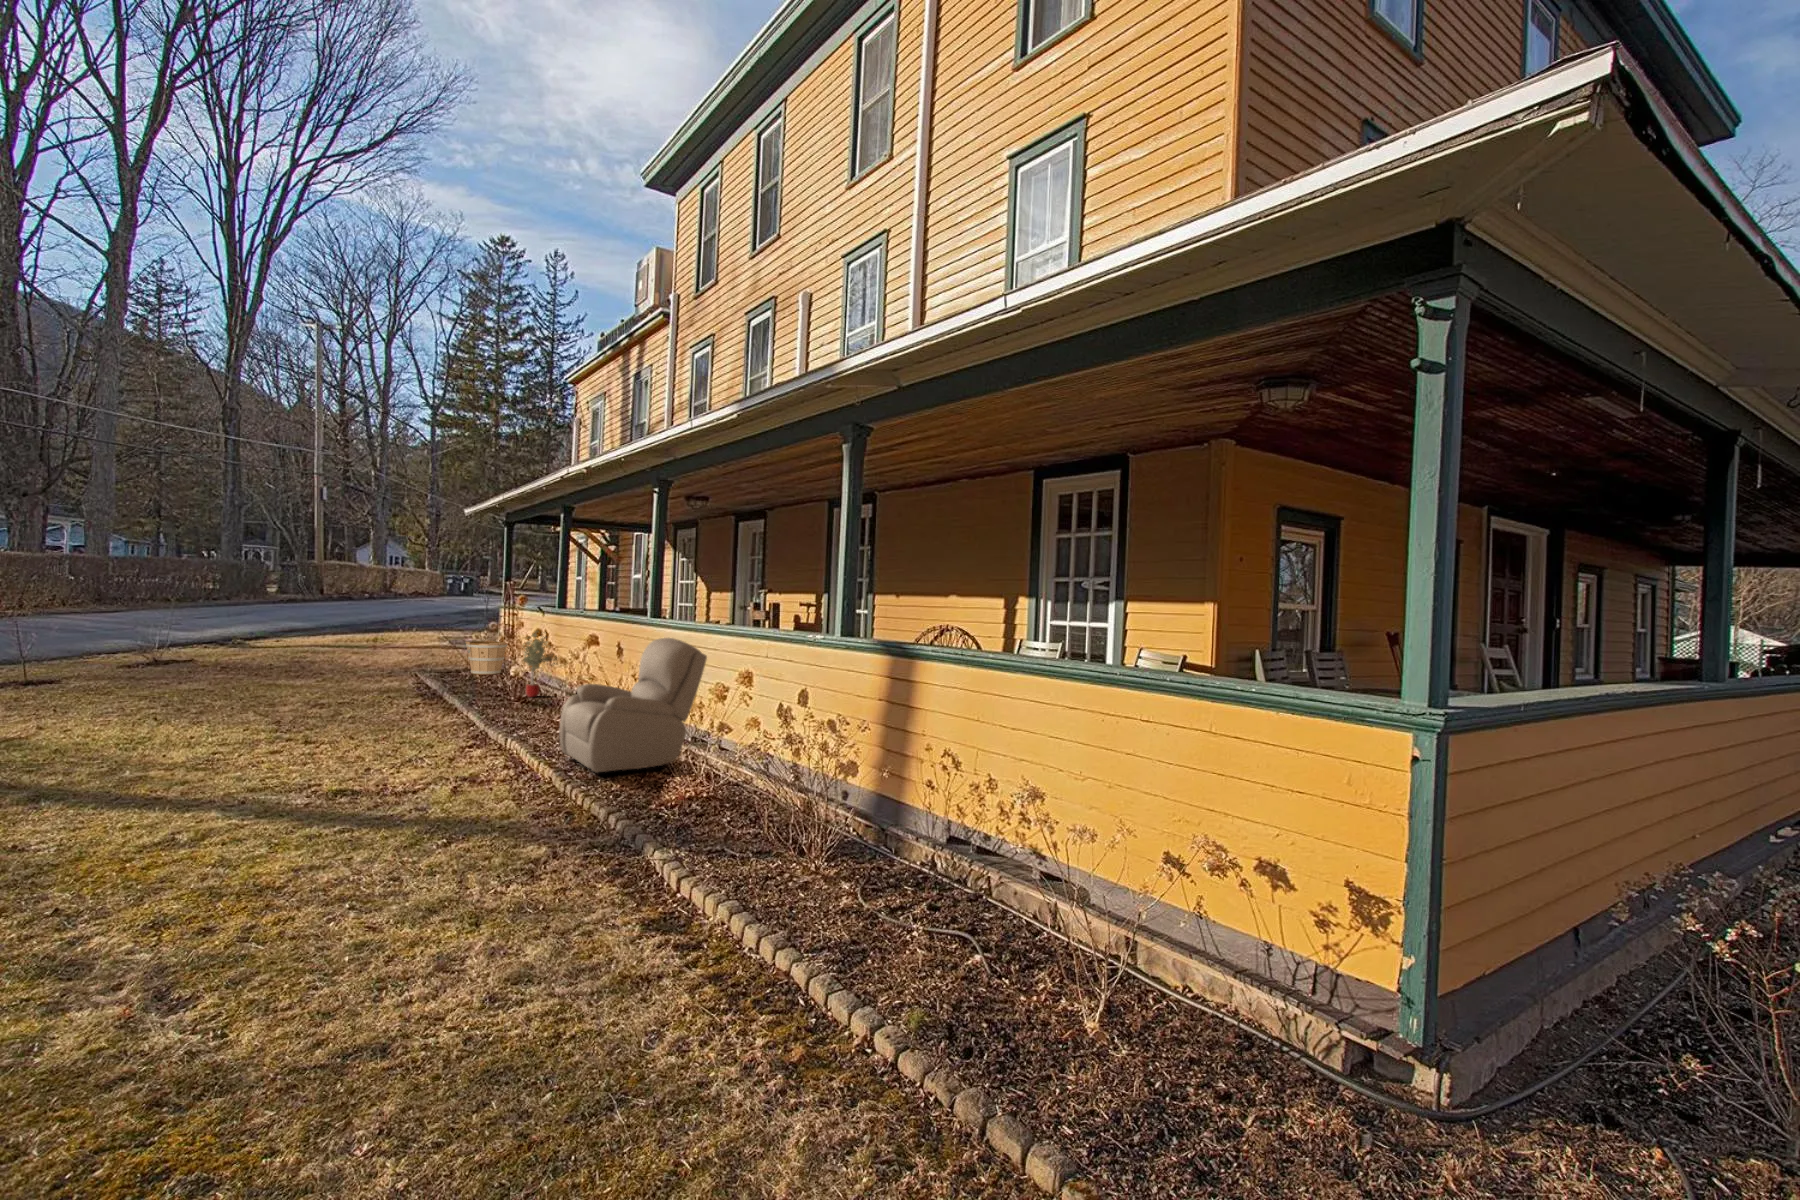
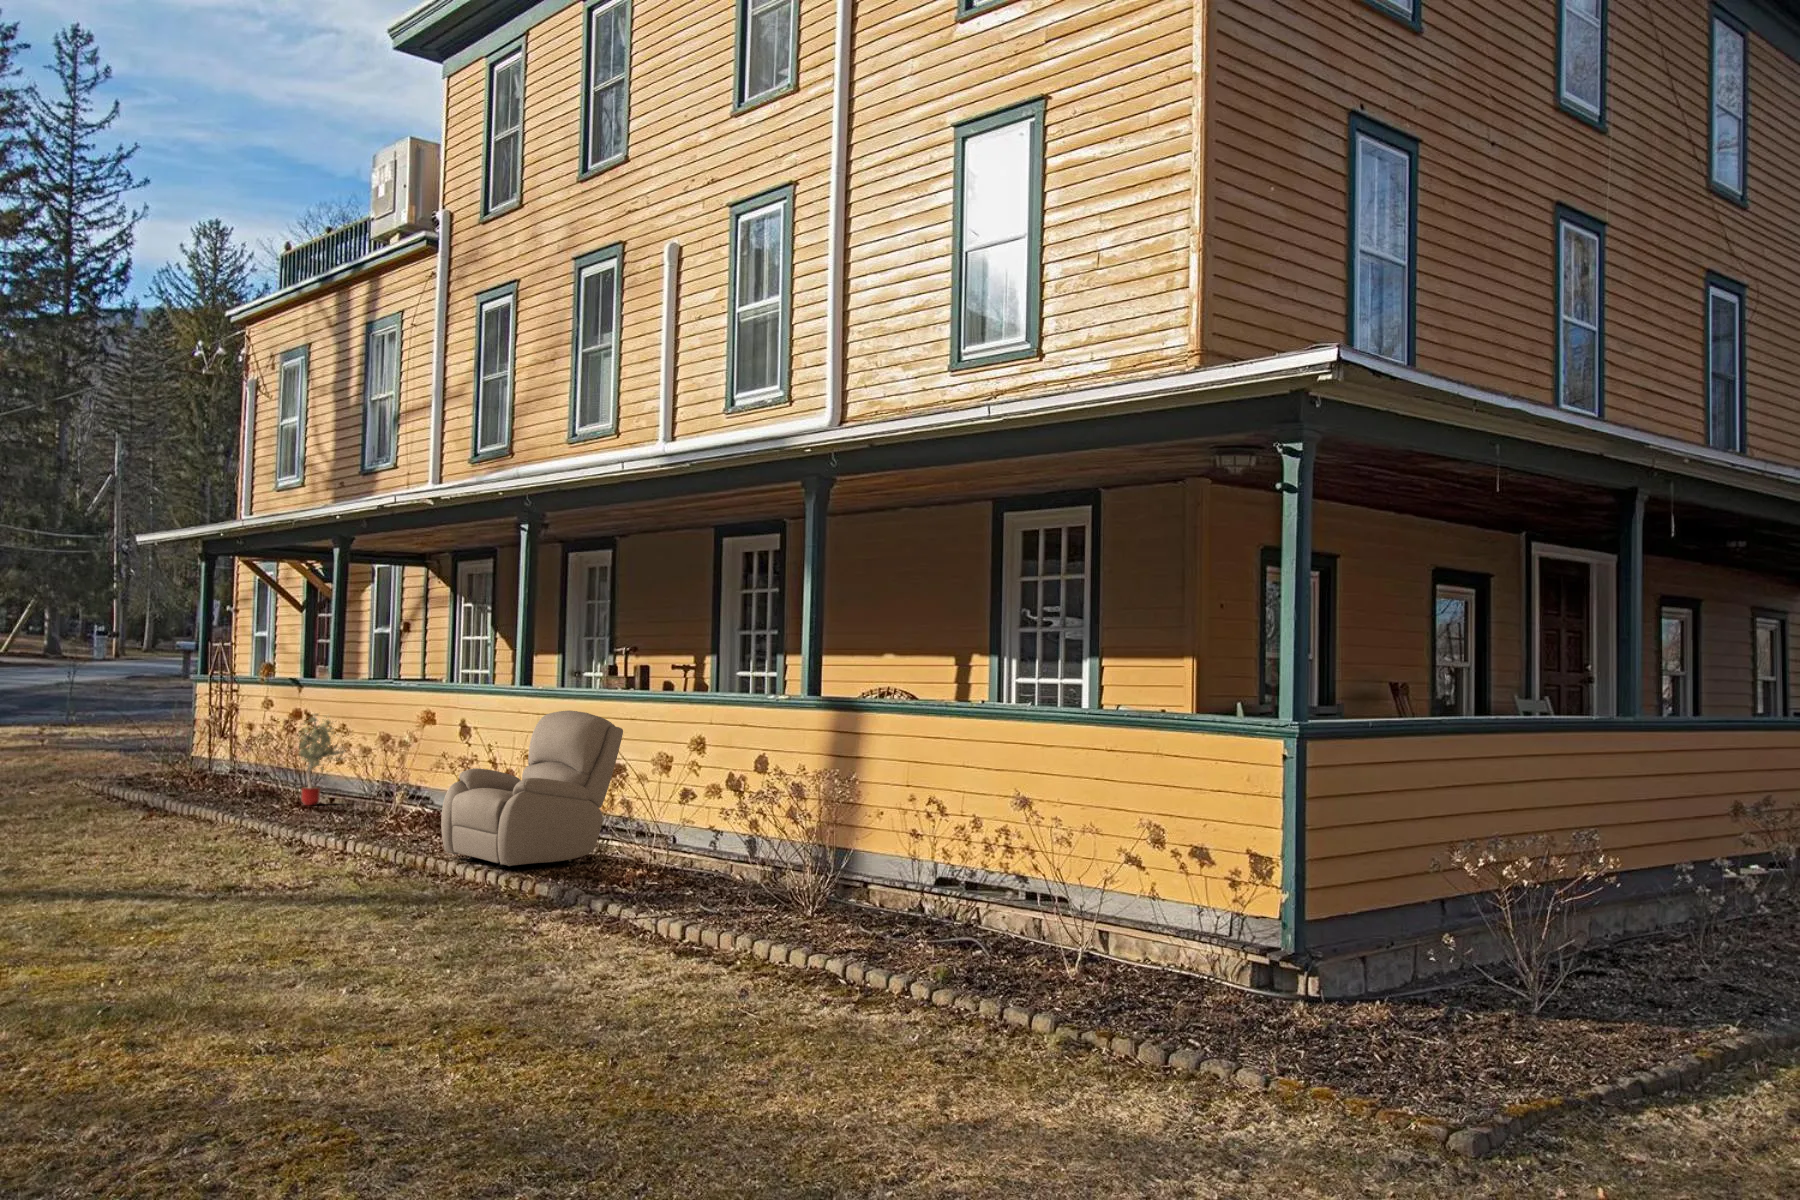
wooden bucket: present [466,640,508,675] -> none [169,733,228,783]

